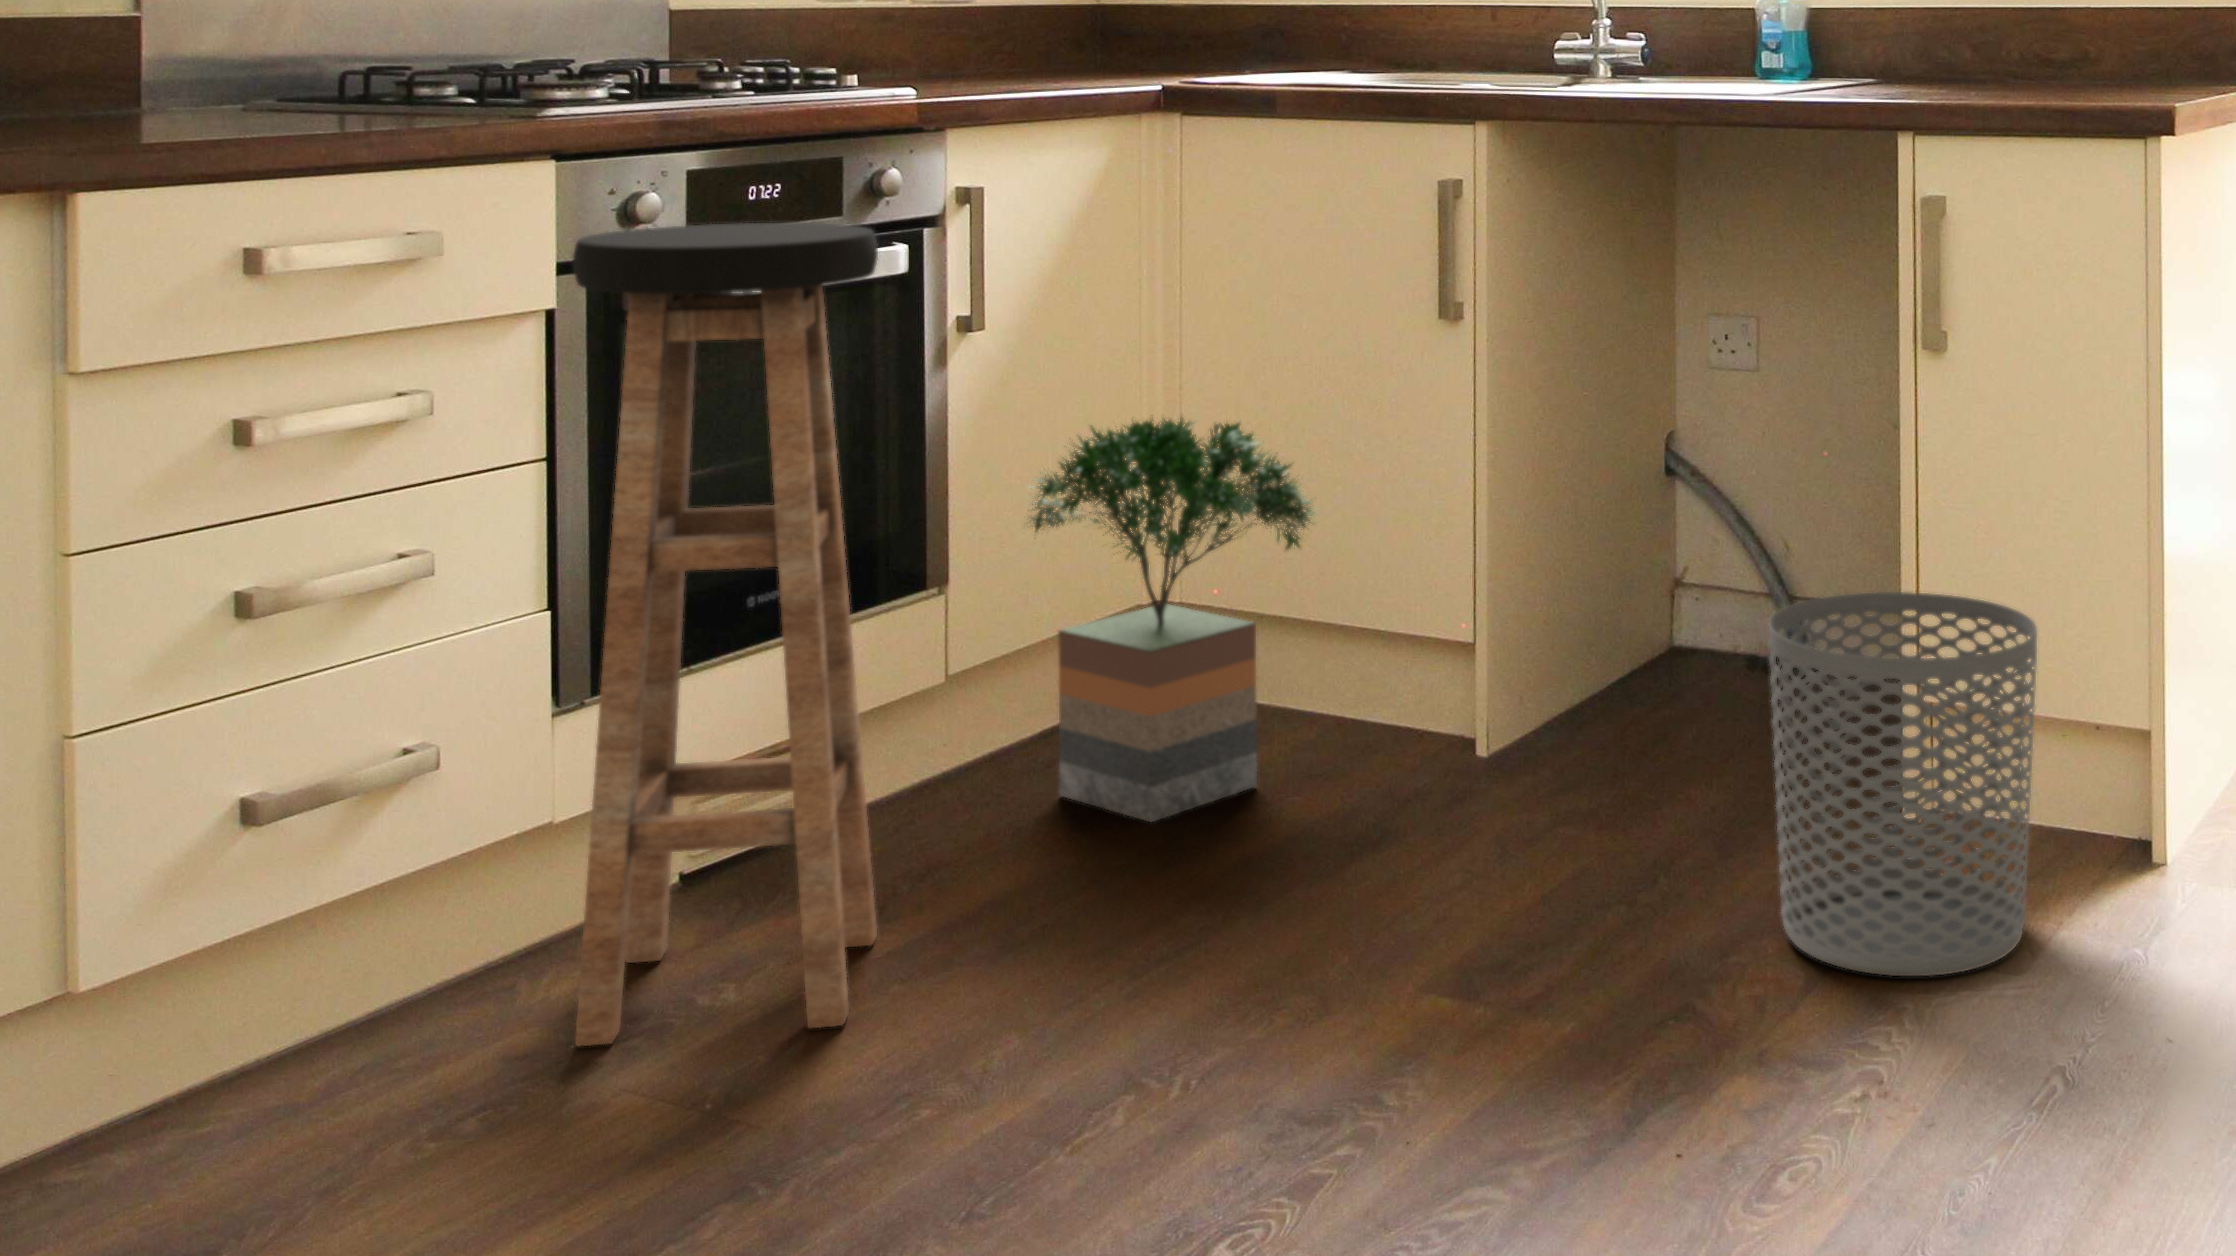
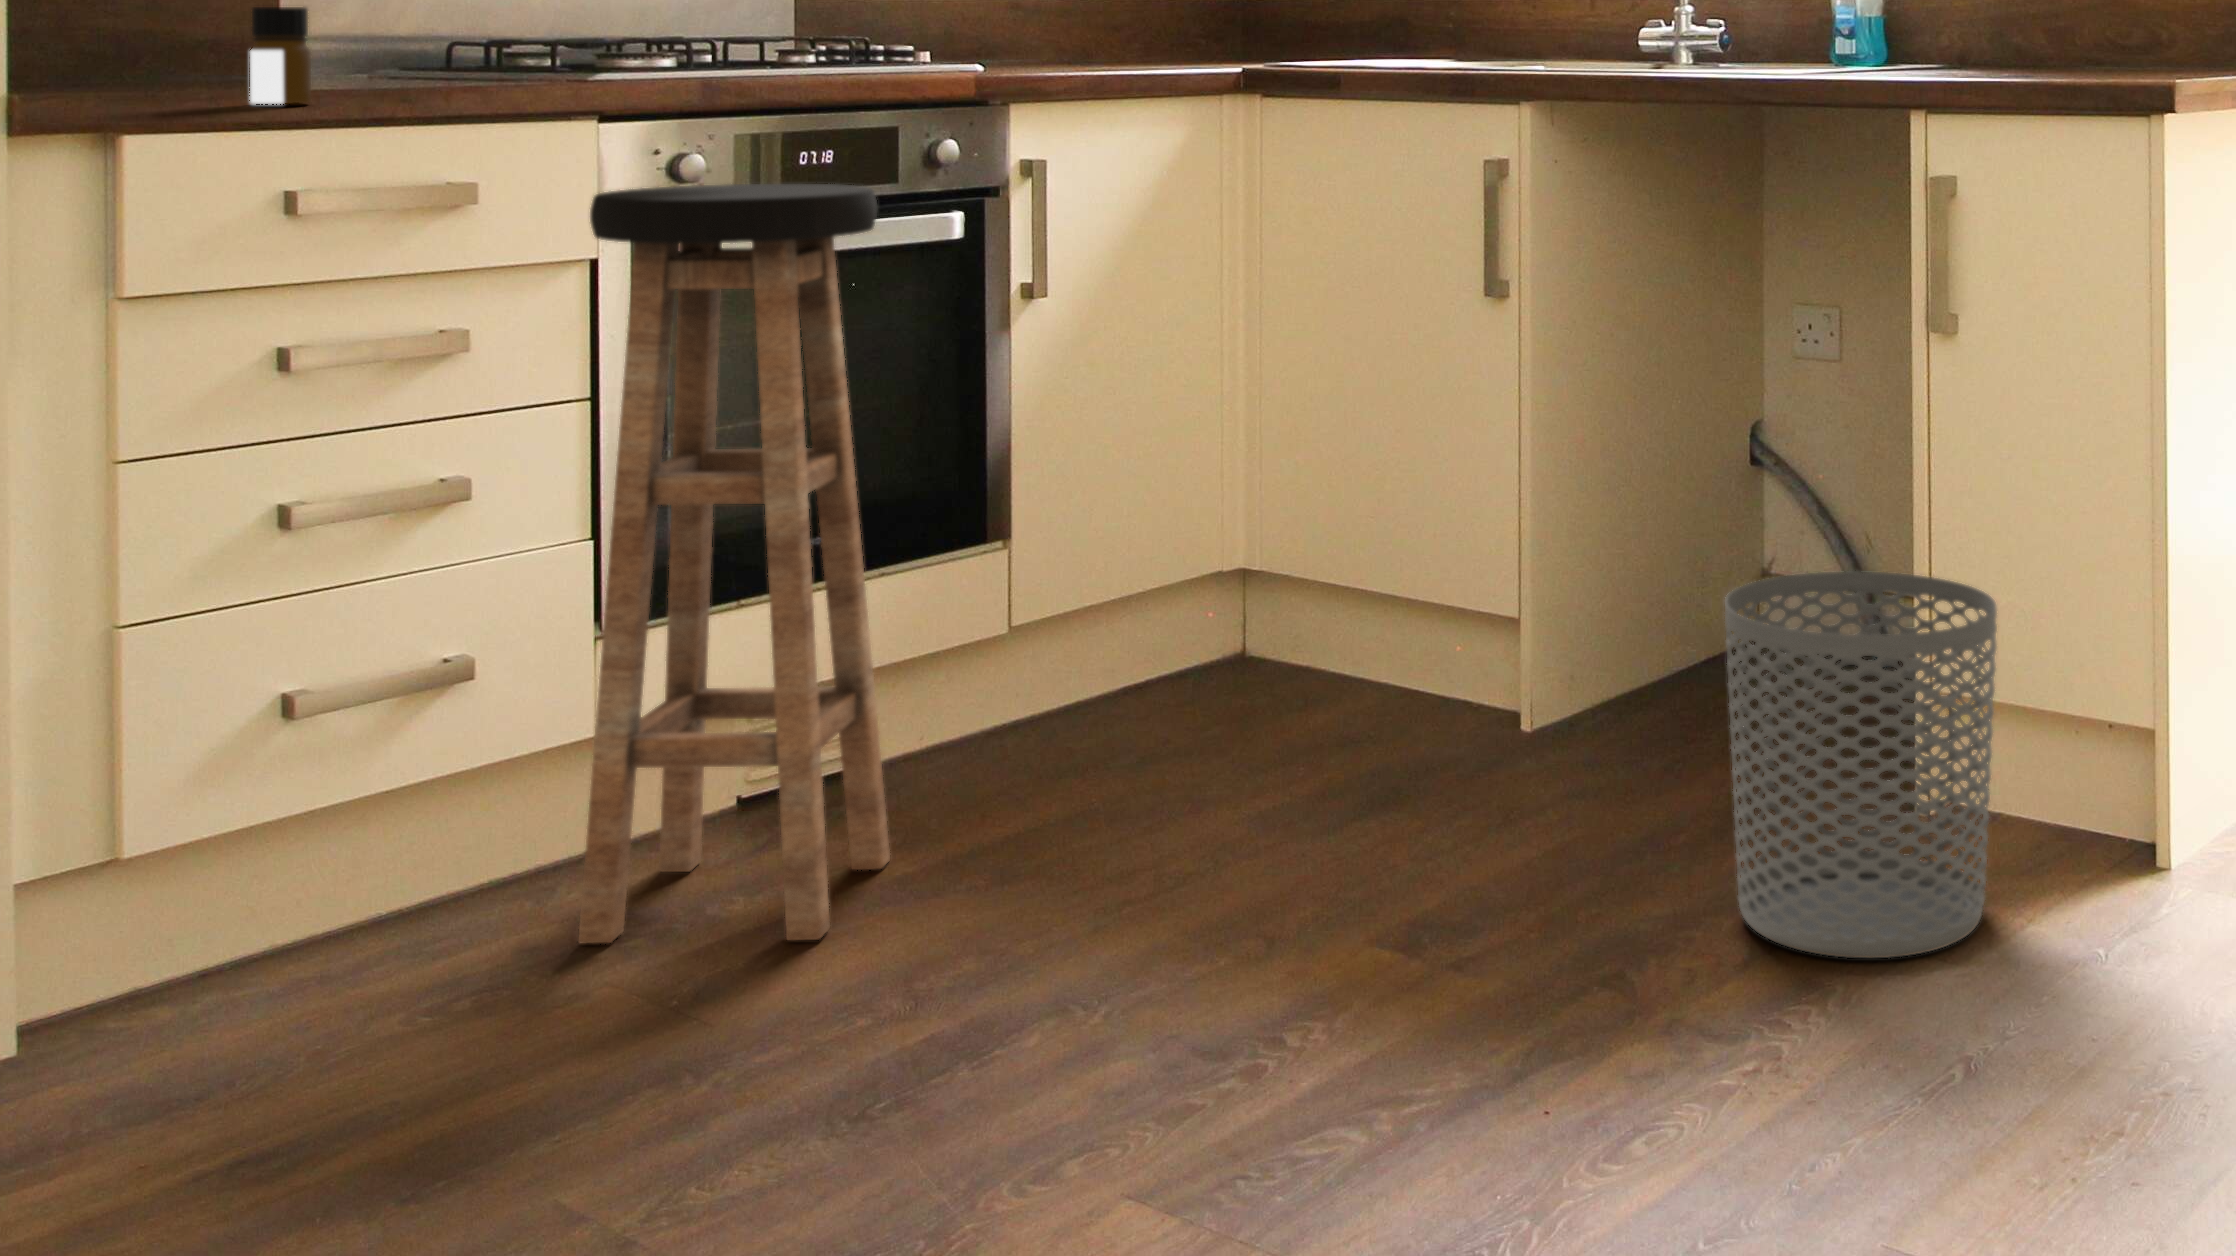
bottle: none [208,44,275,150] -> present [250,7,311,104]
potted tree: present [1031,418,1316,822] -> none [1080,380,1363,771]

